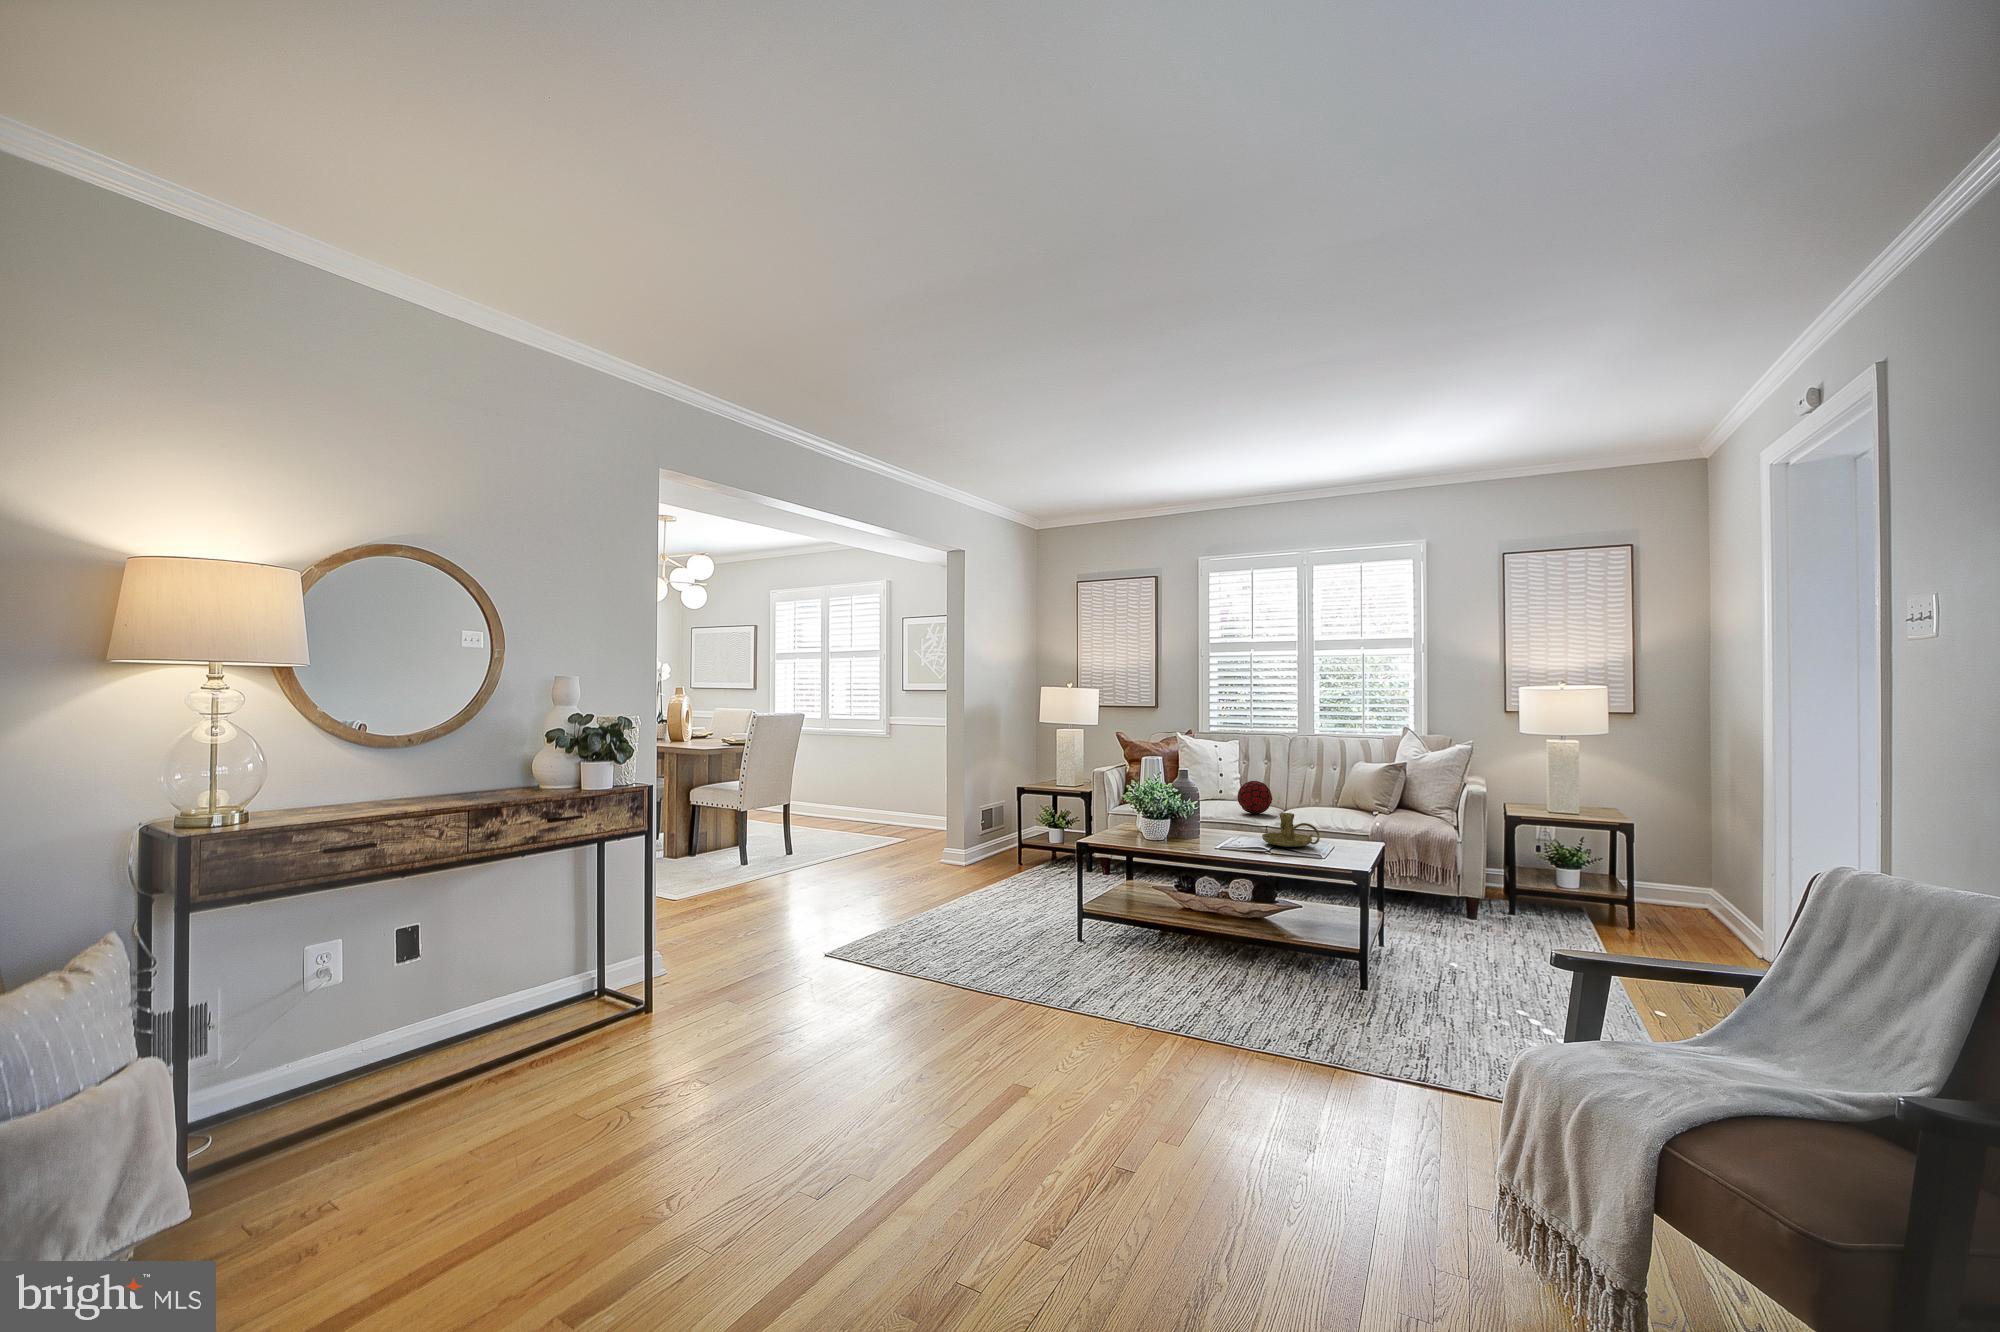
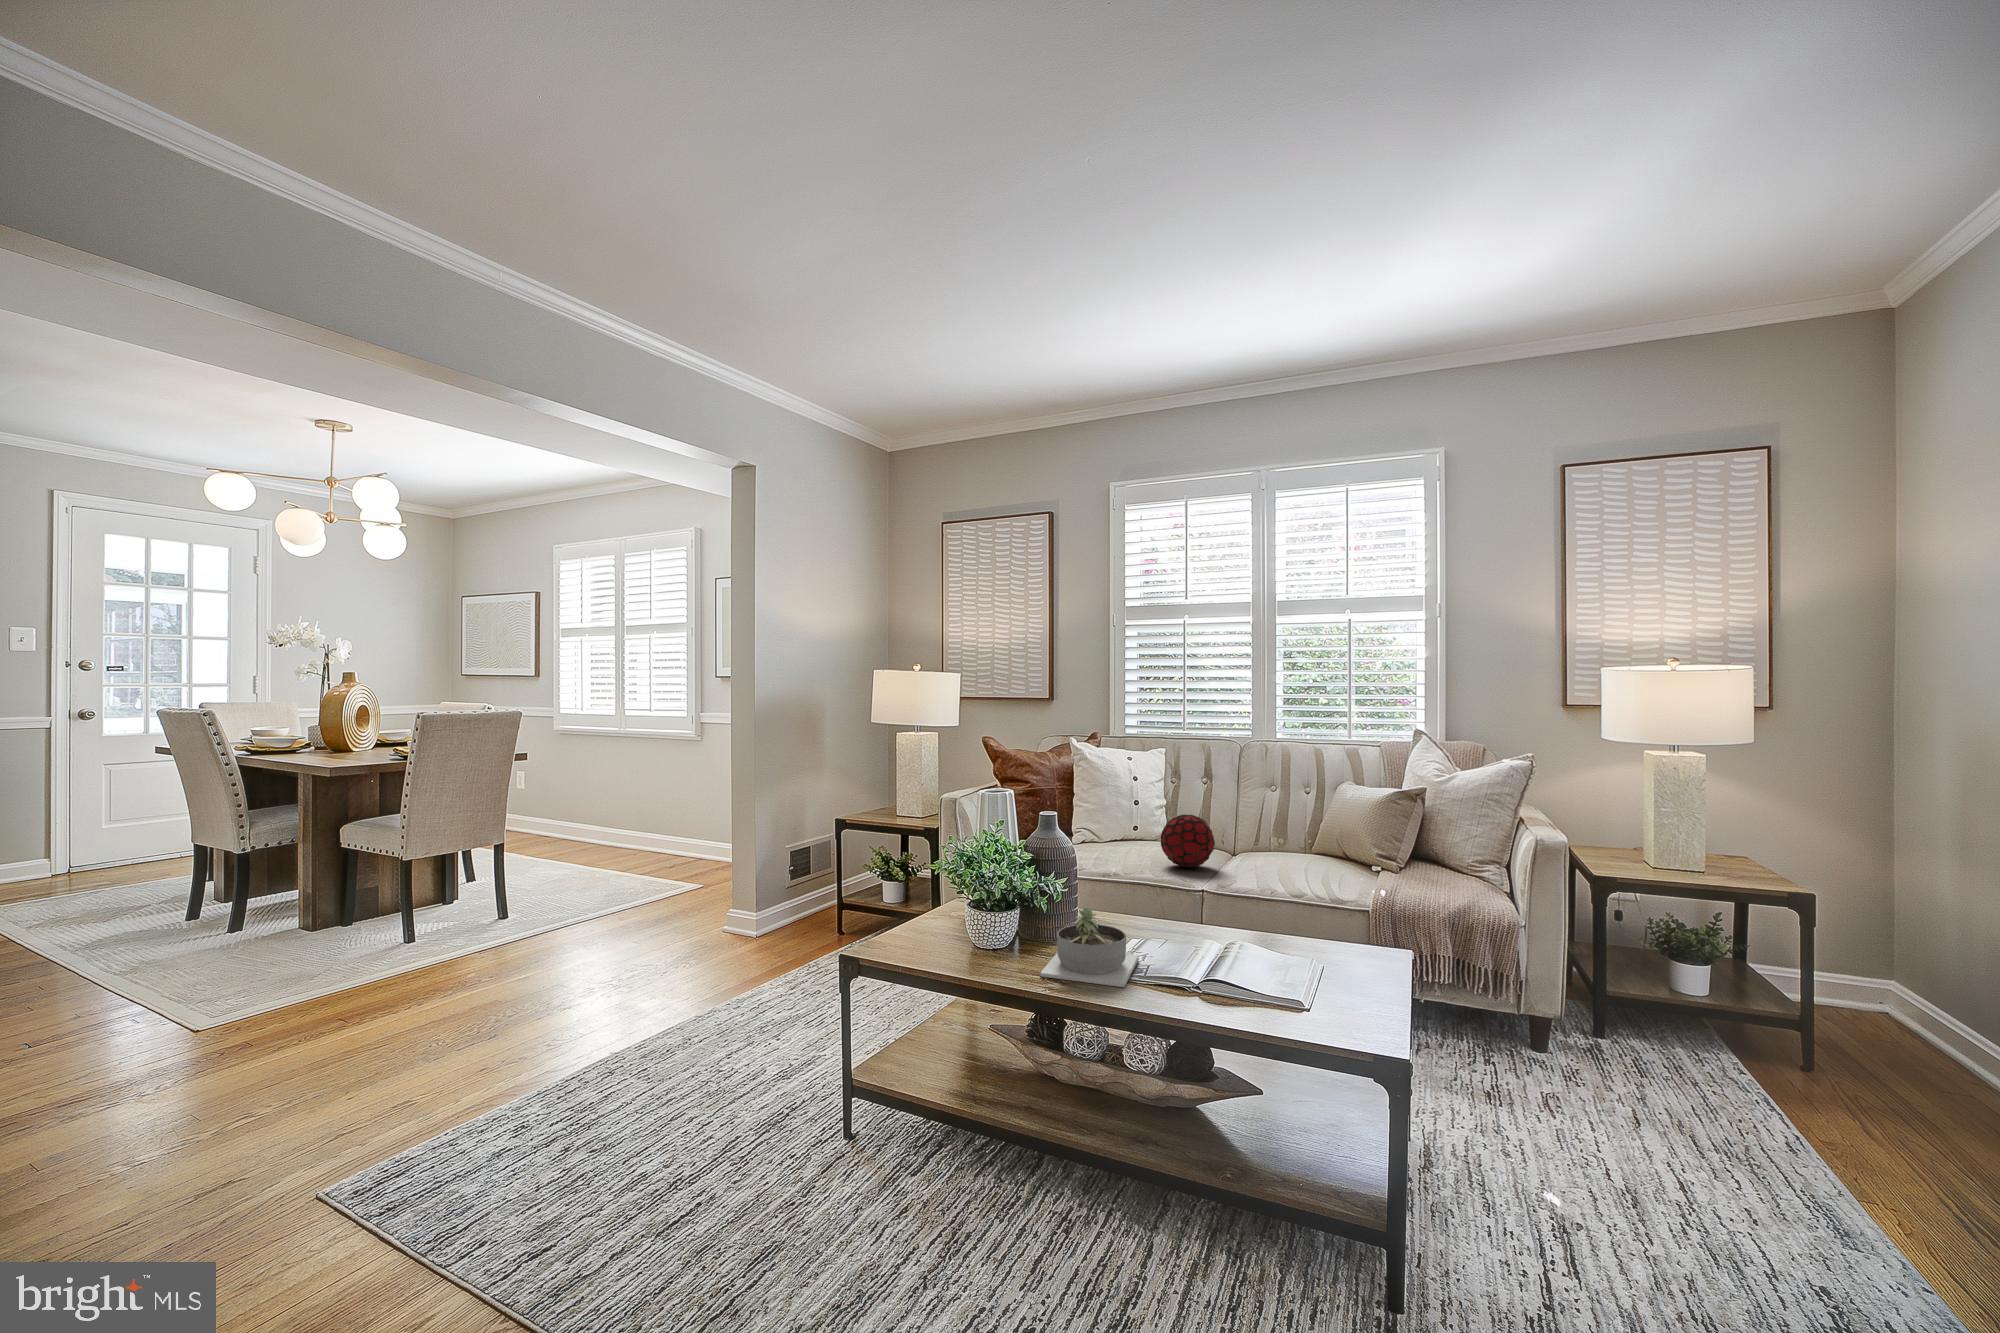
candle holder: present [1262,813,1320,847] -> none [1198,896,1309,967]
succulent planter: none [1181,815,1230,852] -> present [1040,907,1139,987]

